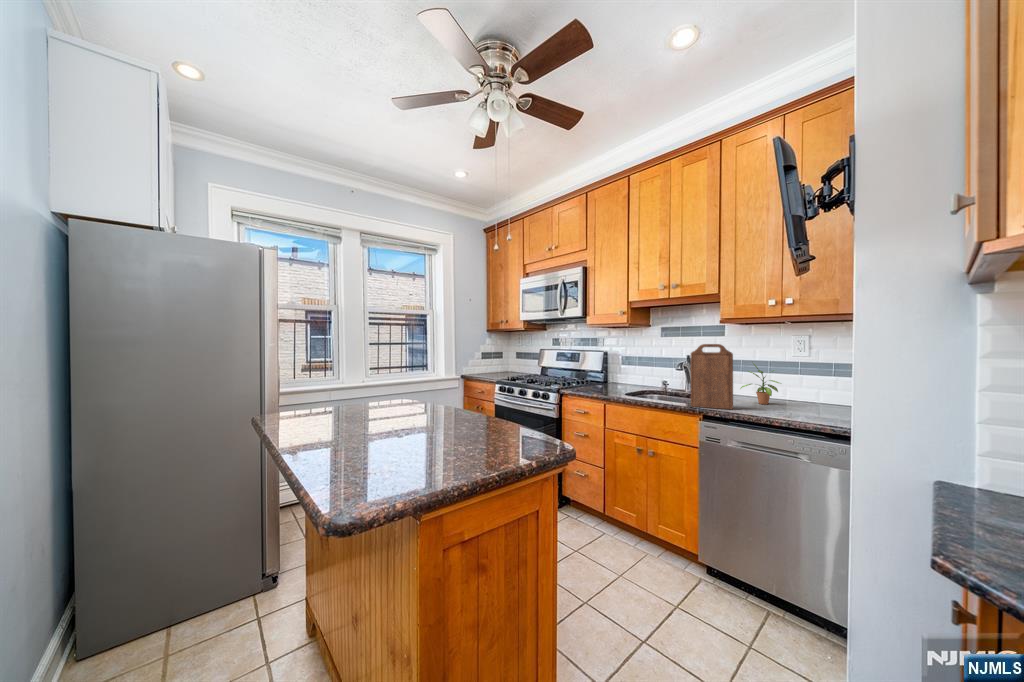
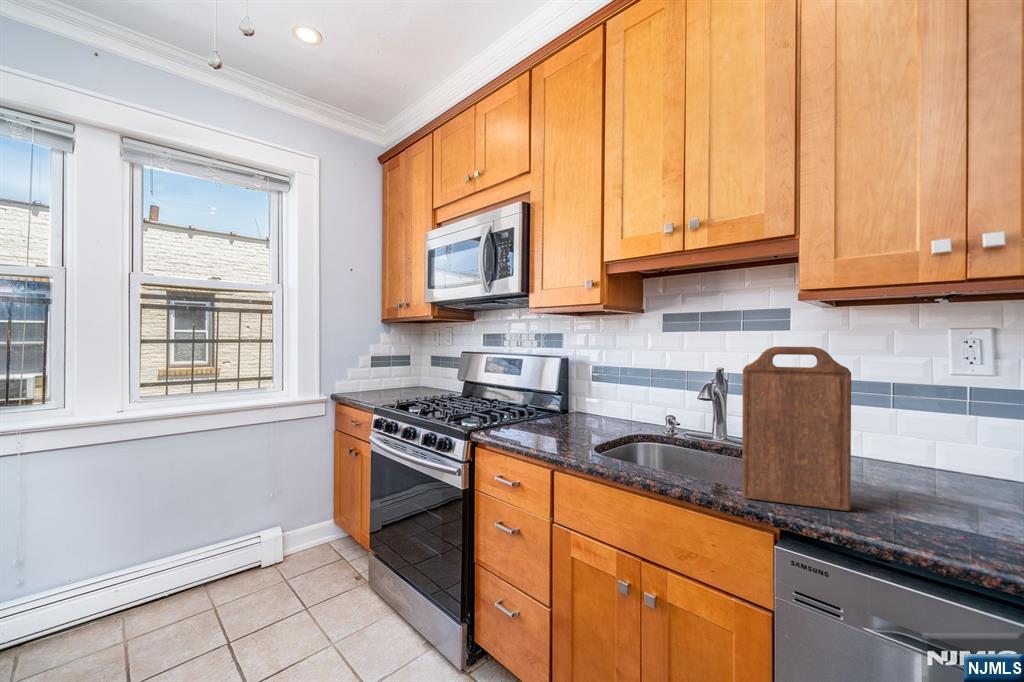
potted plant: present [740,364,781,404] -> none [843,383,952,485]

